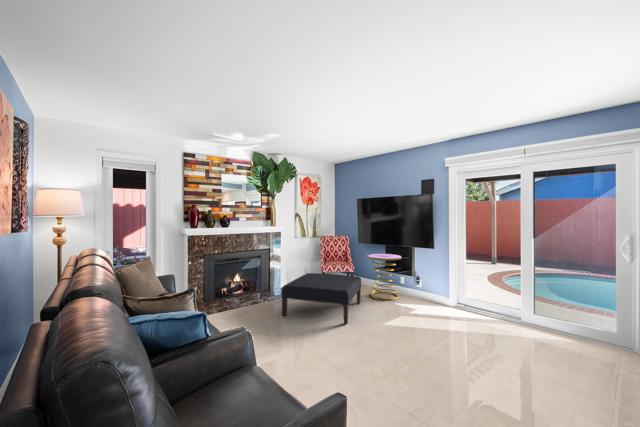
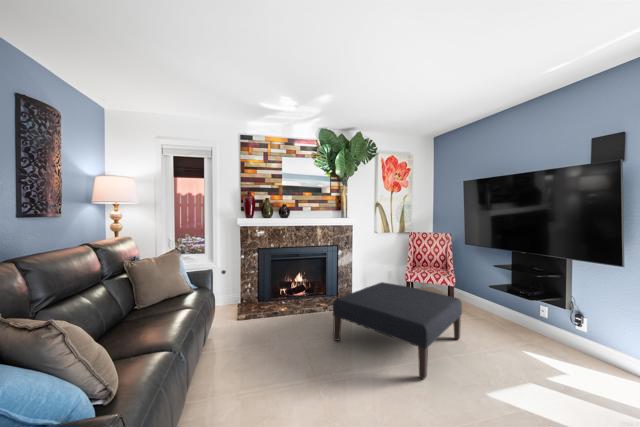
side table: present [367,254,402,300] -> none [477,263,543,343]

